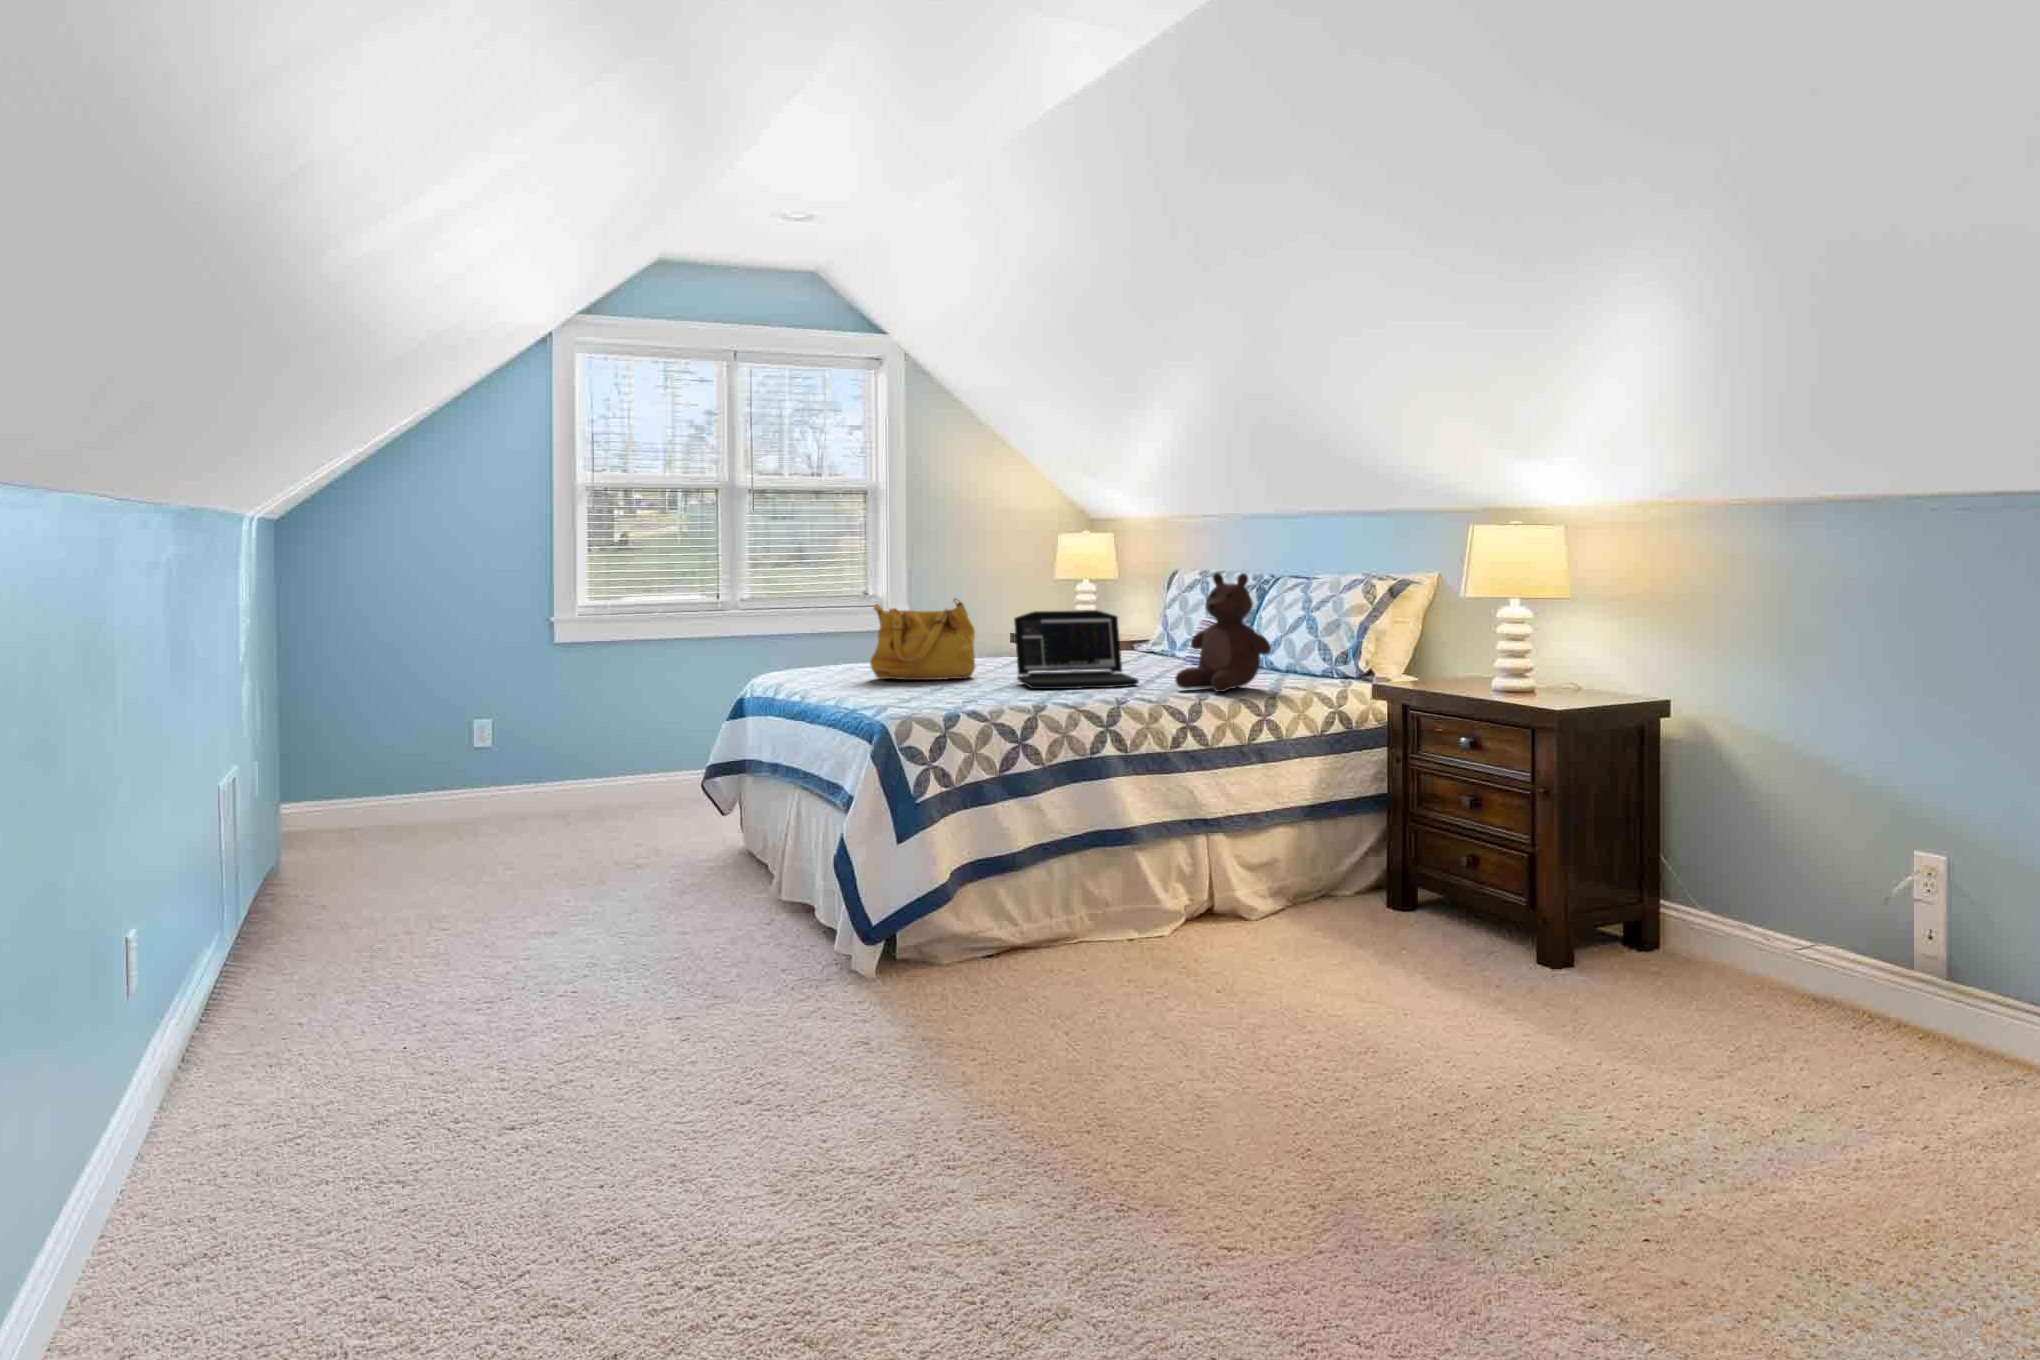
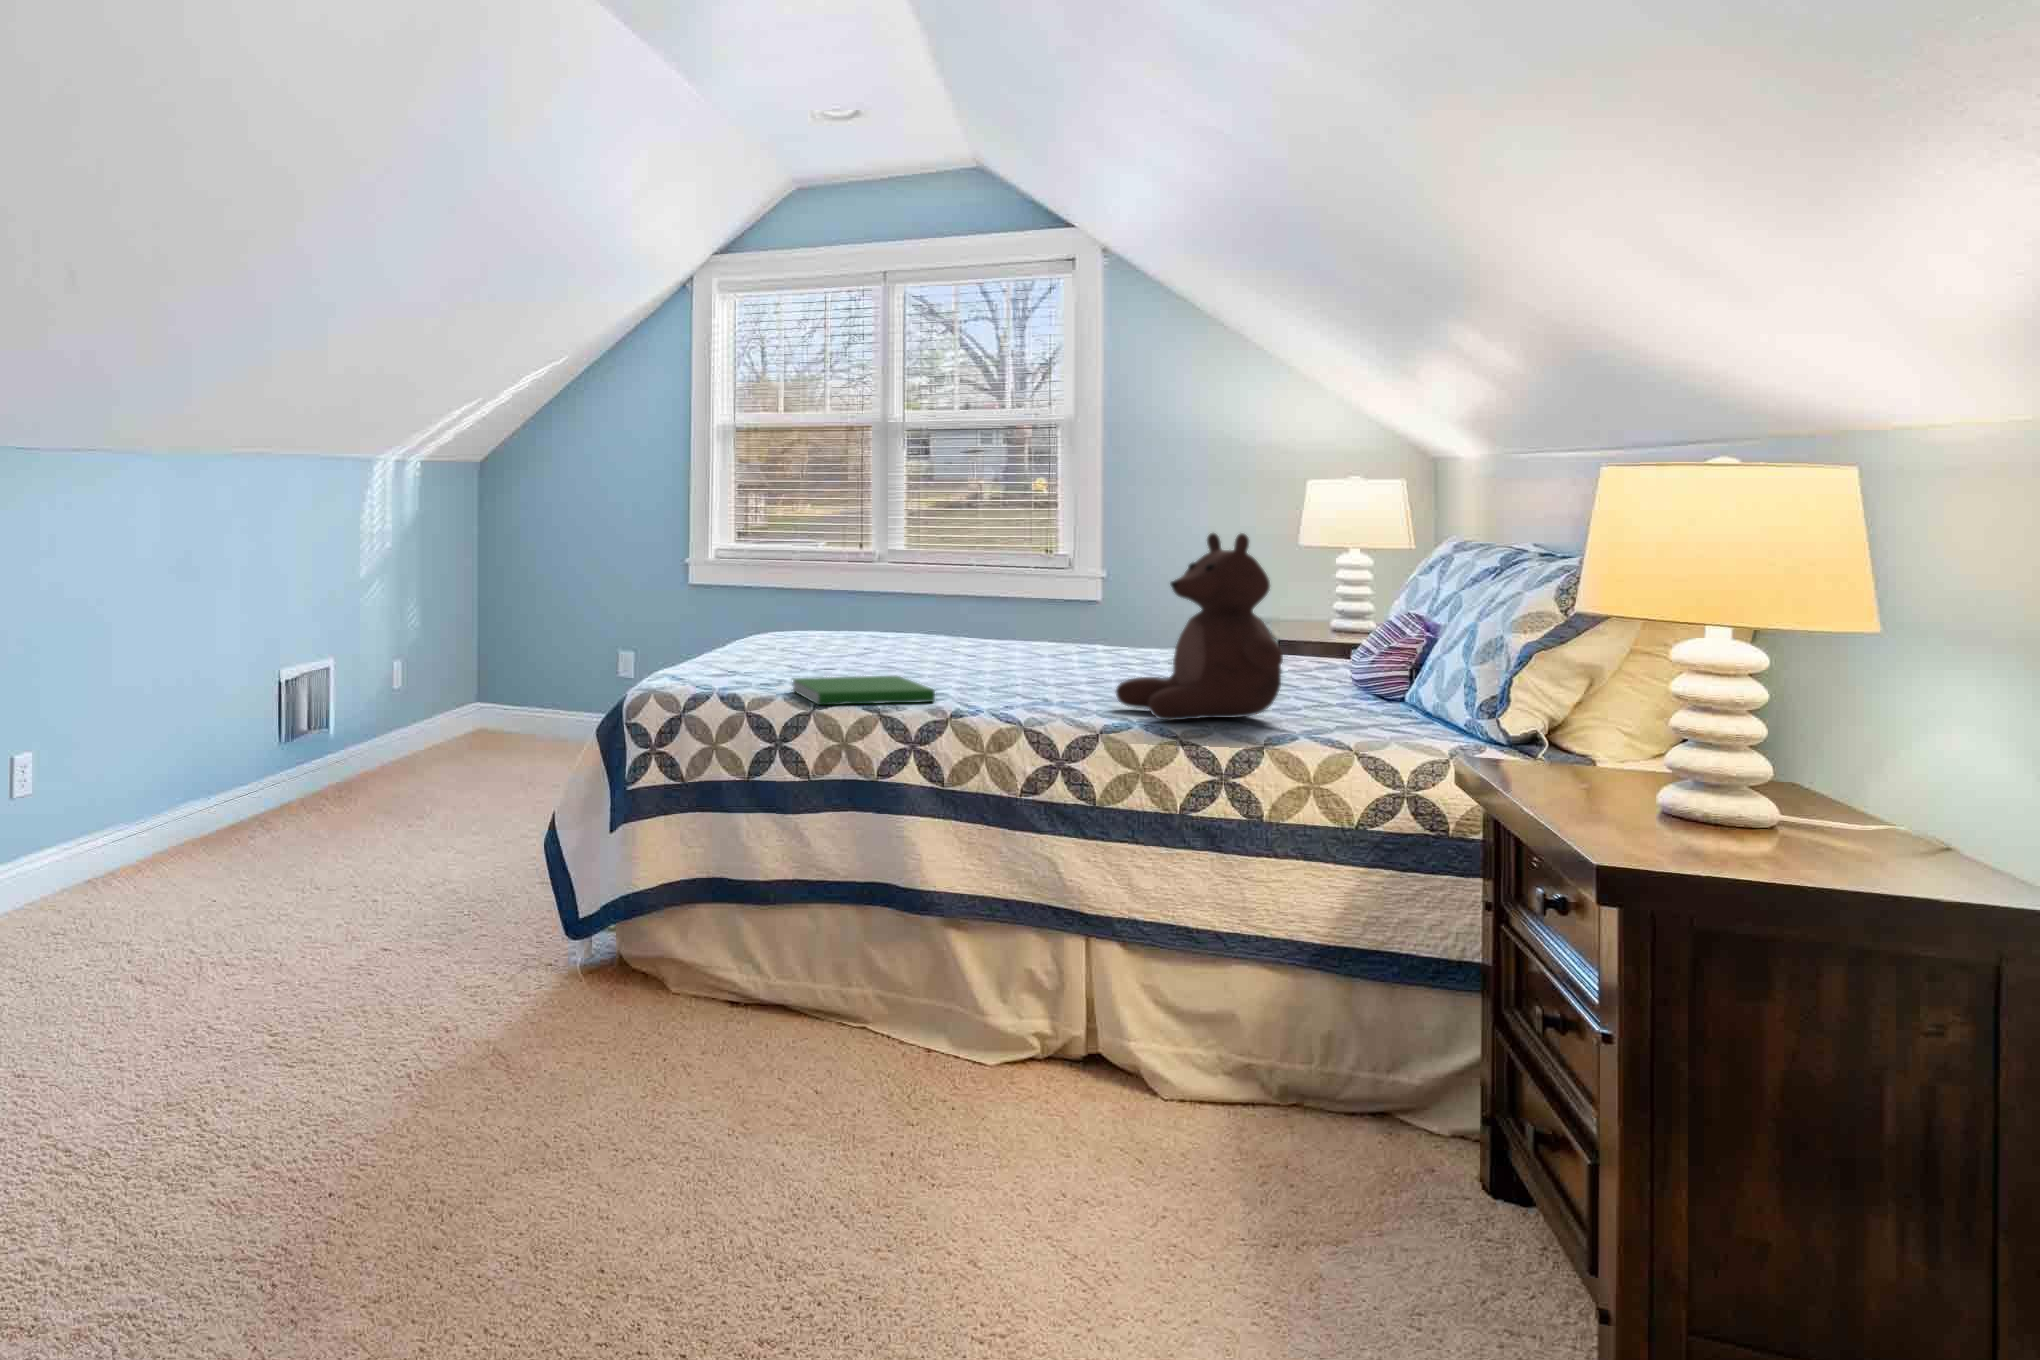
handbag: present [870,599,975,680] -> none [840,567,960,662]
laptop: present [1014,610,1139,689] -> none [935,585,1121,695]
hardcover book: none [979,685,1087,709] -> present [793,676,935,705]

